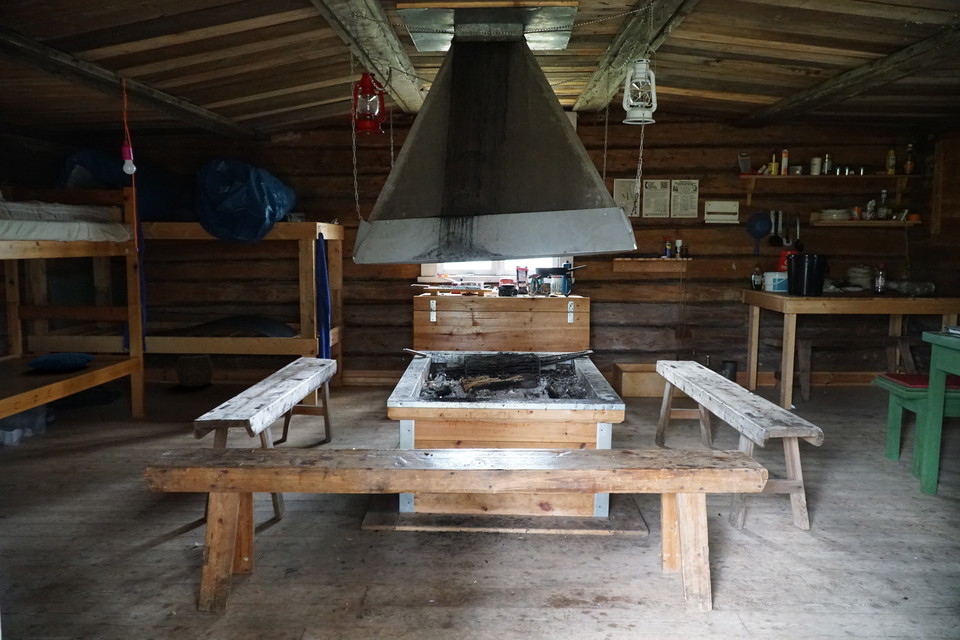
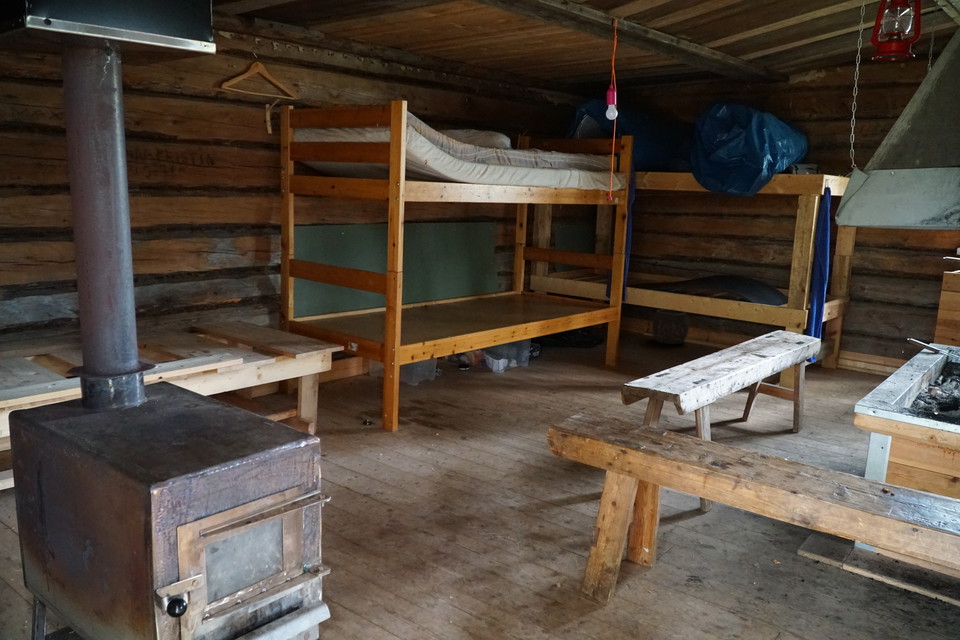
pillow: present [27,352,95,370] -> none [520,294,575,309]

